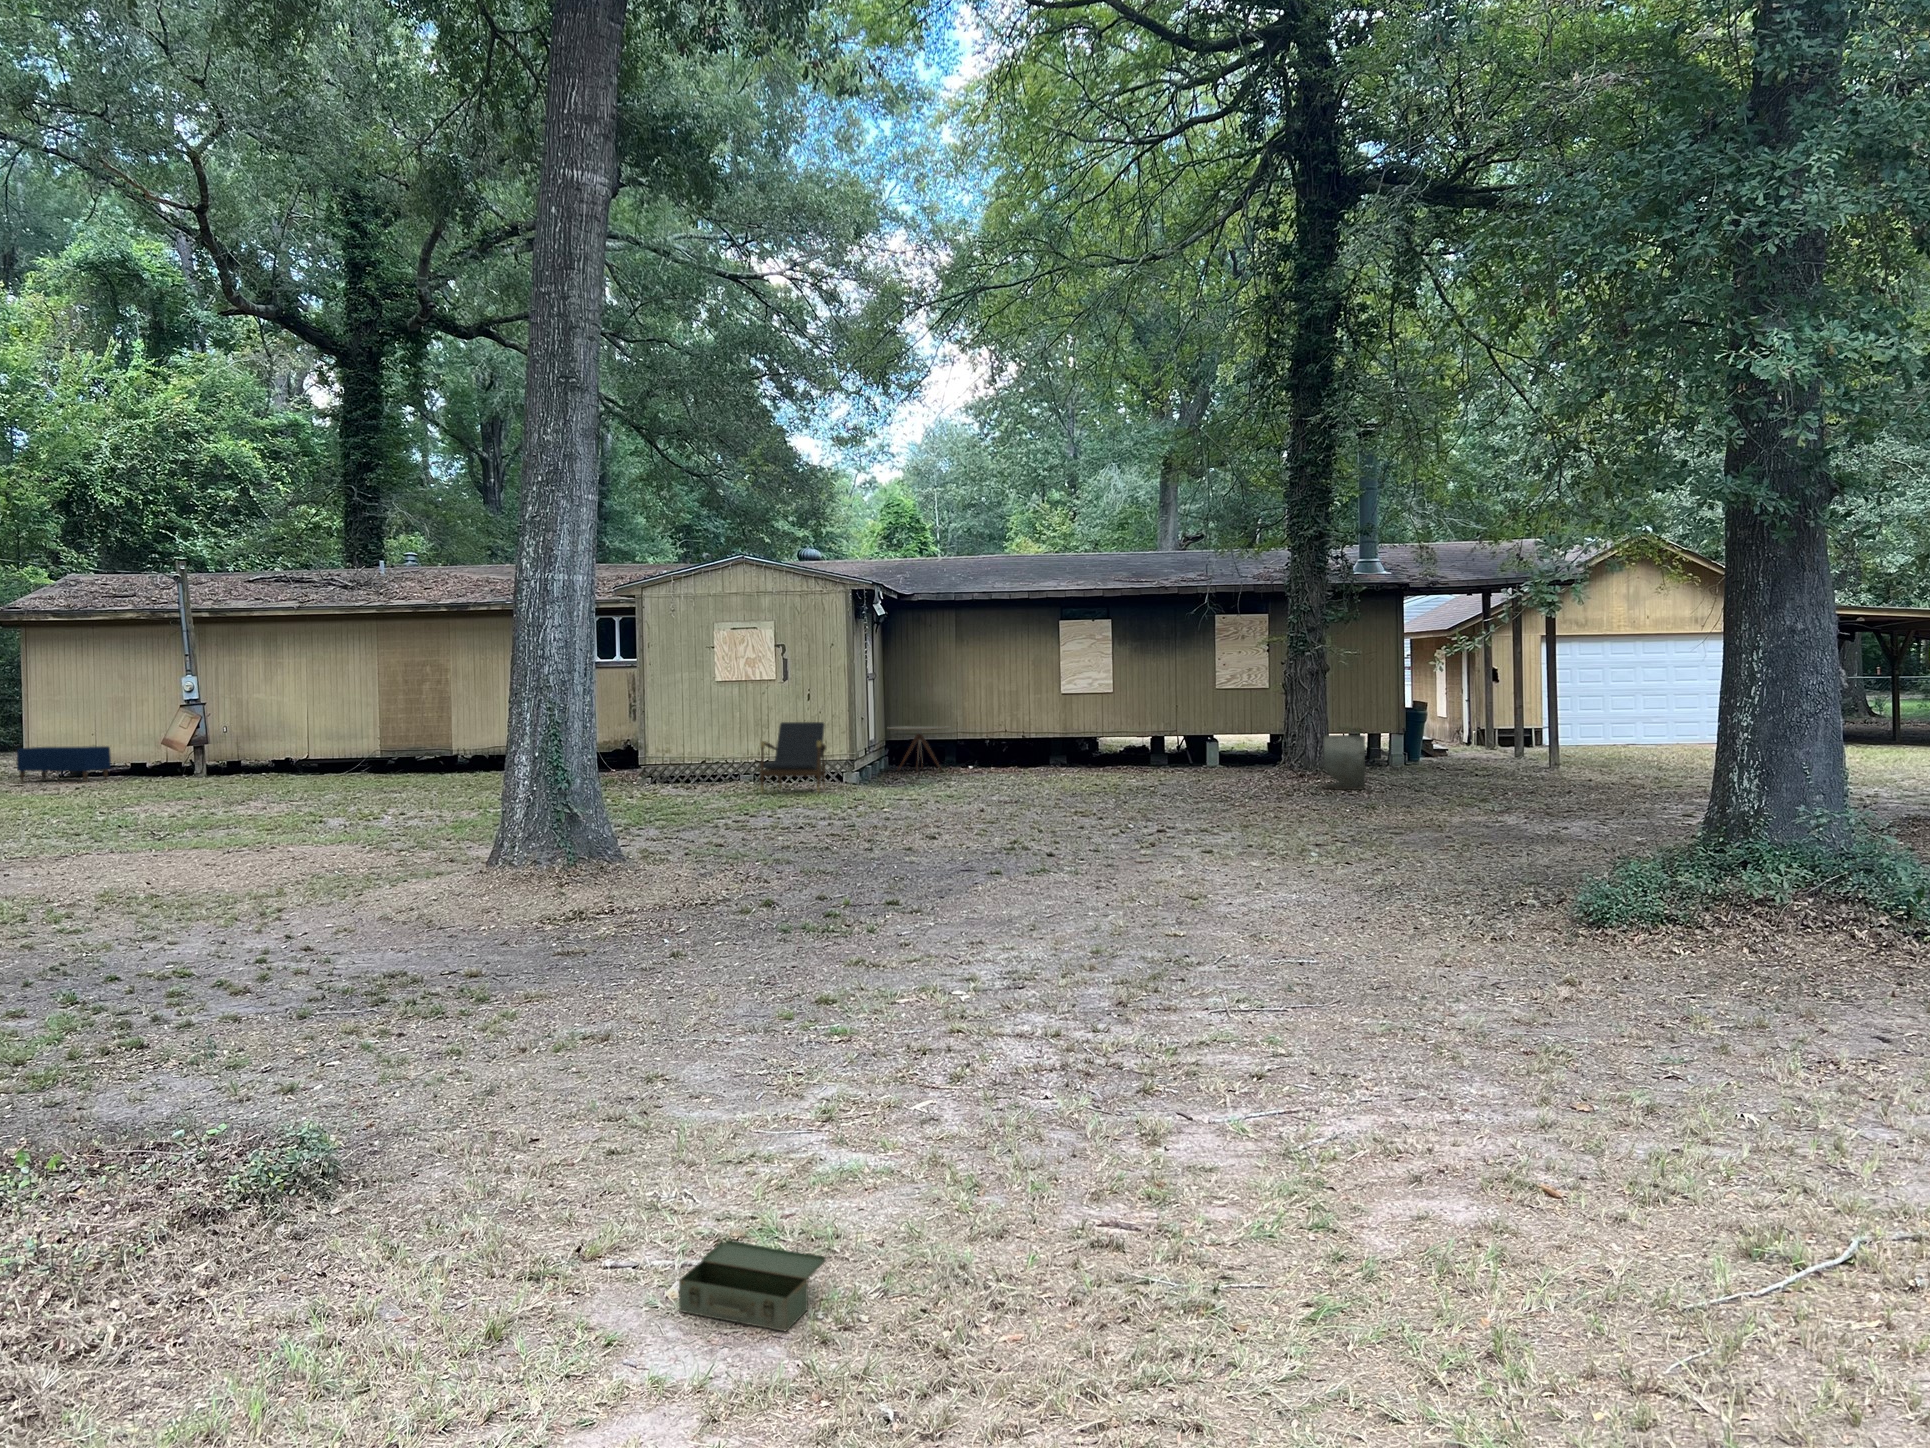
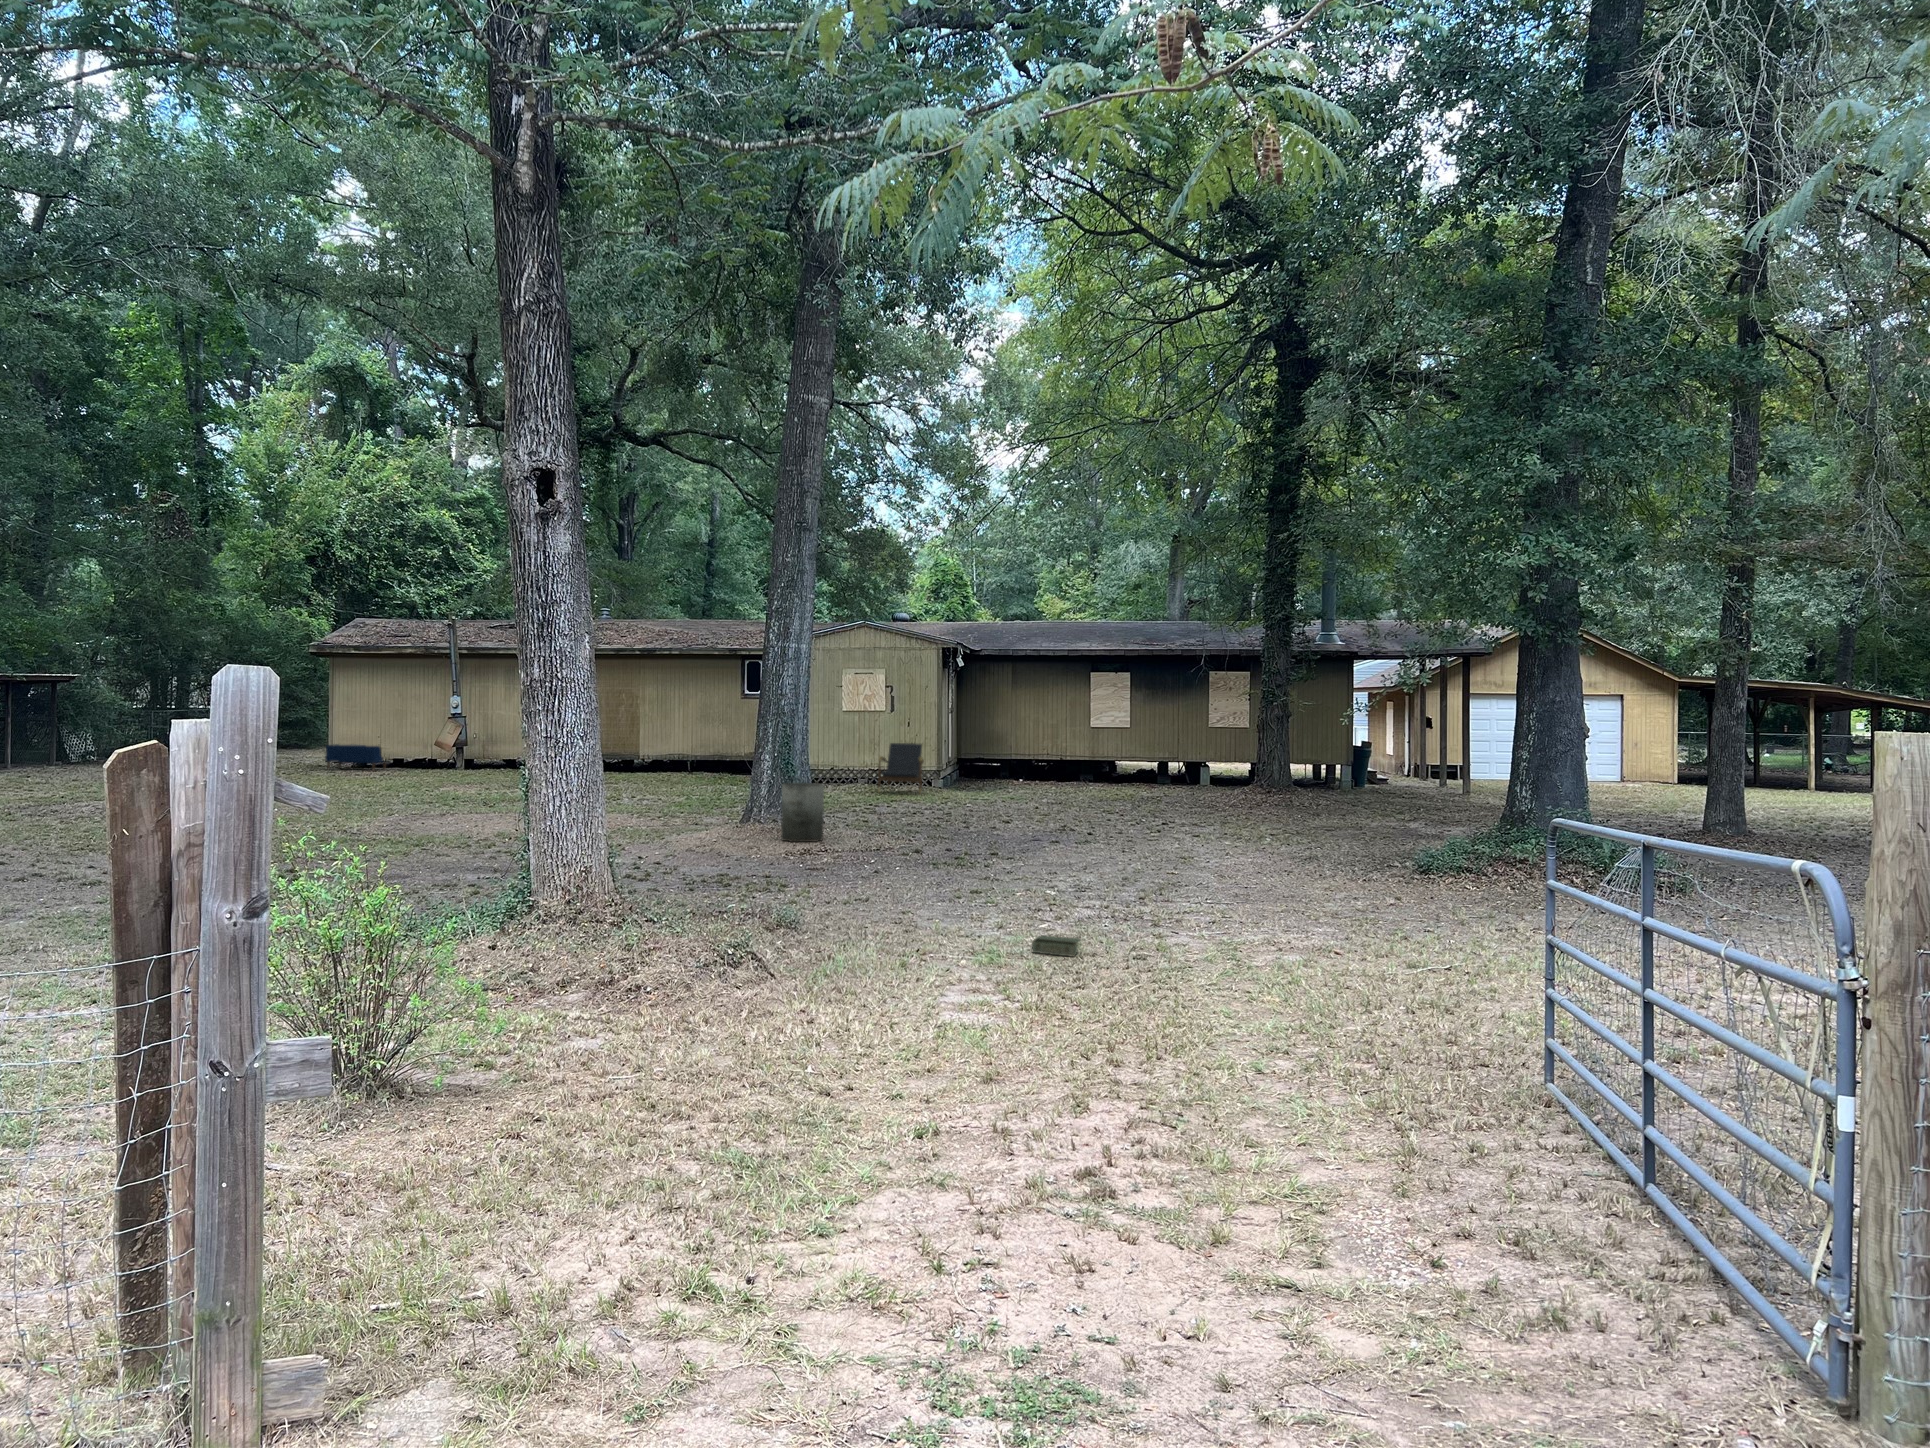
round table: present [889,726,950,770] -> none [958,749,1006,783]
trash can: present [1324,735,1365,790] -> present [781,783,824,842]

